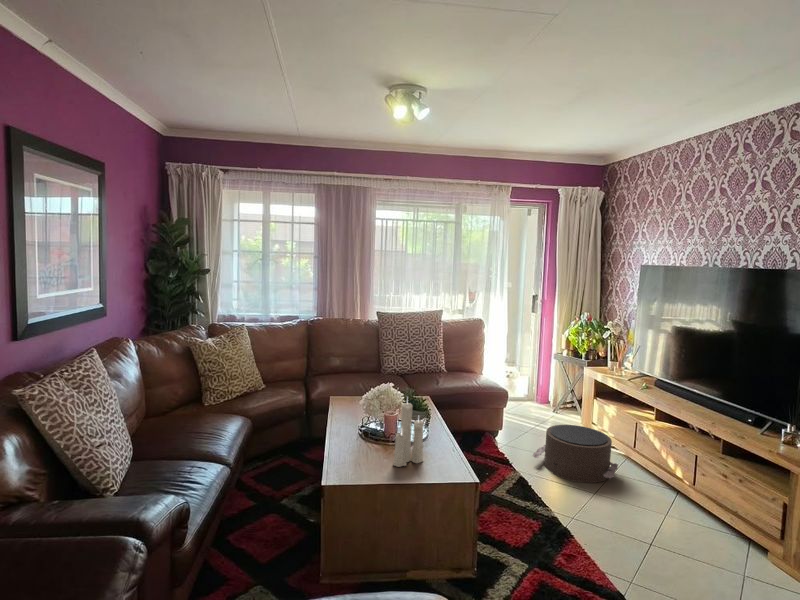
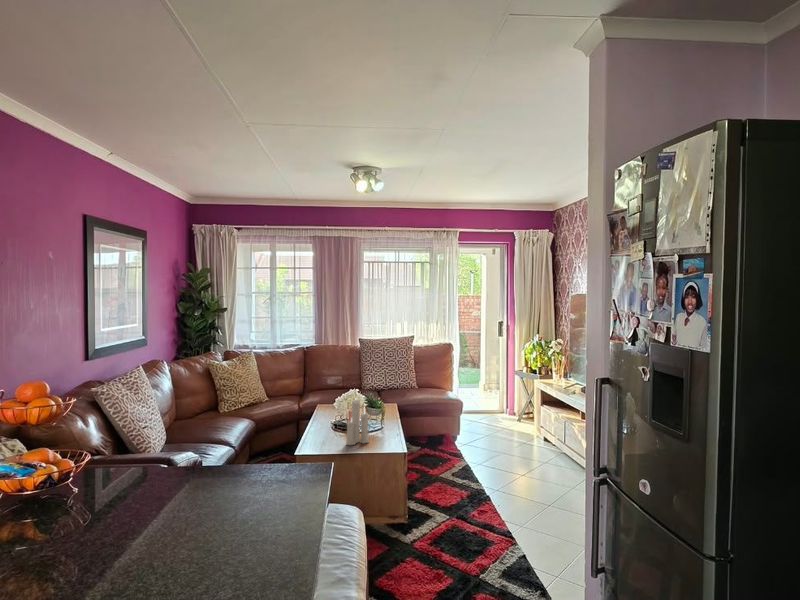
pouf: present [533,425,618,483] -> none [479,427,548,471]

